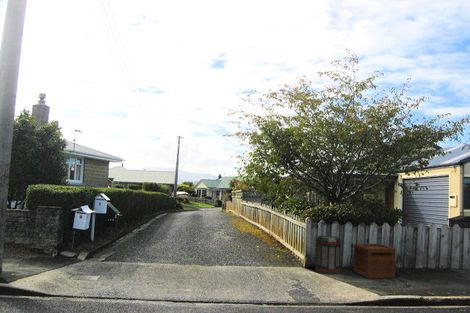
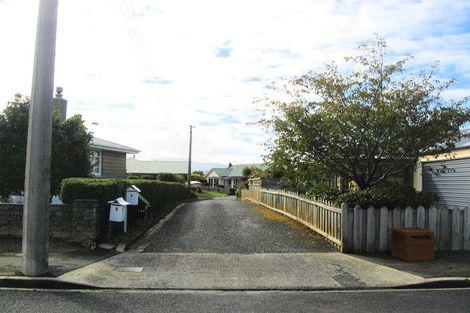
trash can: present [315,236,341,275] -> none [353,221,379,259]

